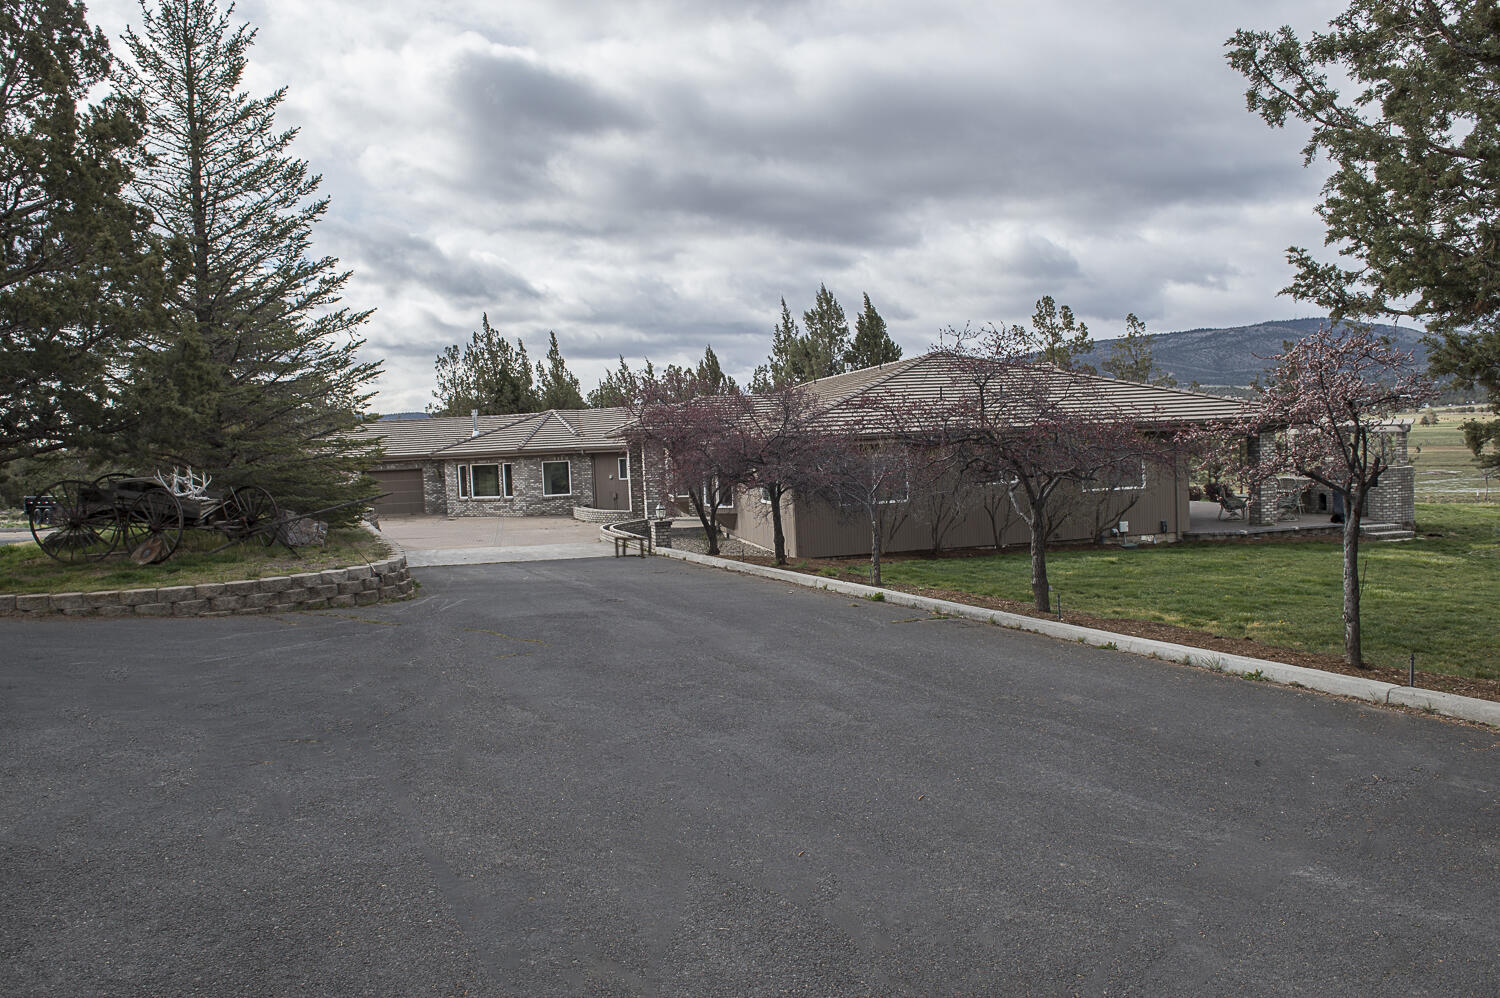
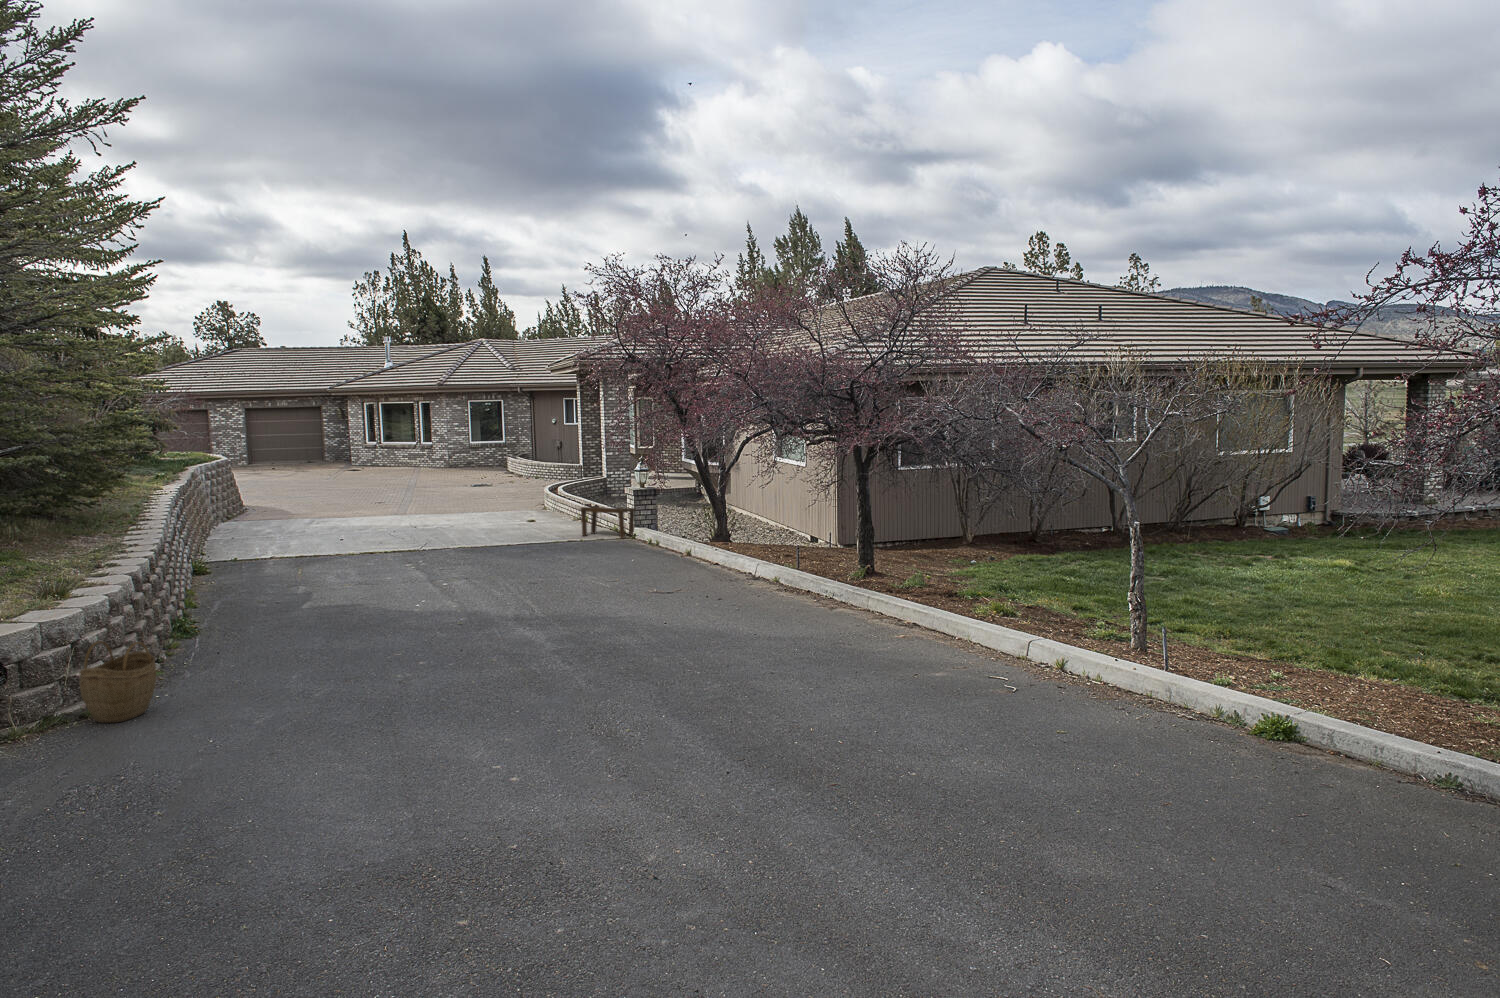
woven basket: none [348,589,380,627] -> present [80,641,156,723]

